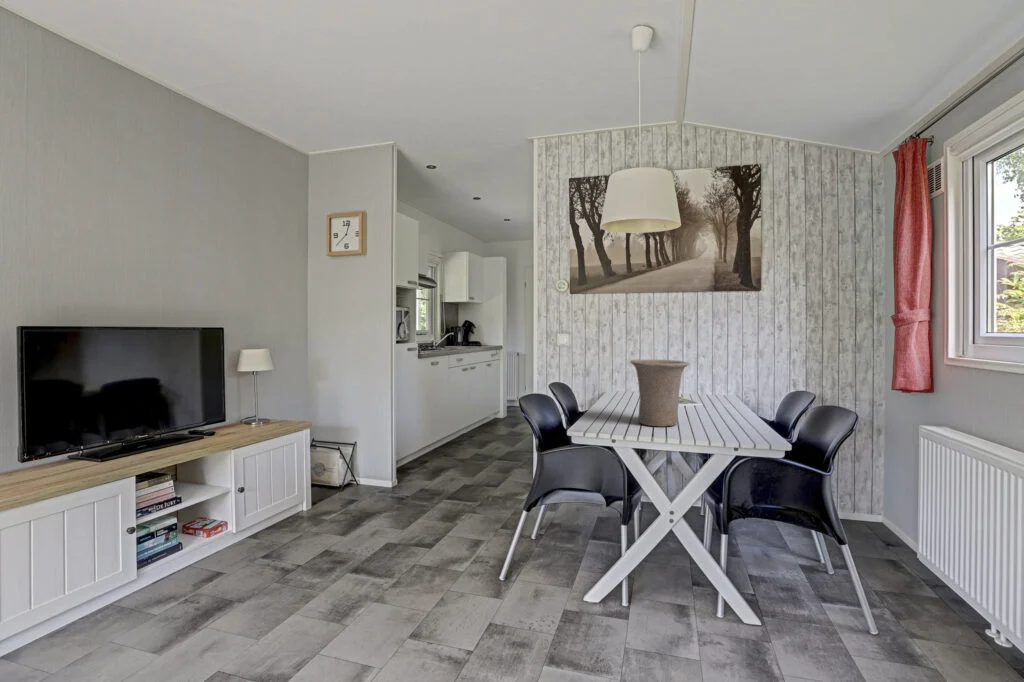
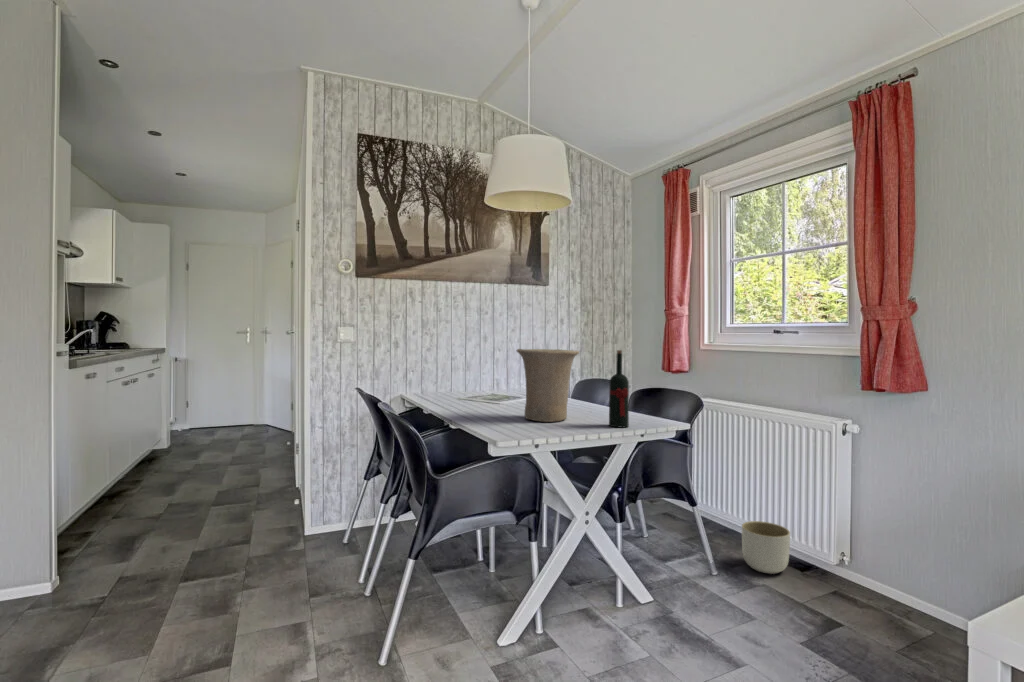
wine bottle: none [696,365,716,440] -> present [609,350,629,427]
planter: none [919,583,992,656] -> present [742,521,790,574]

